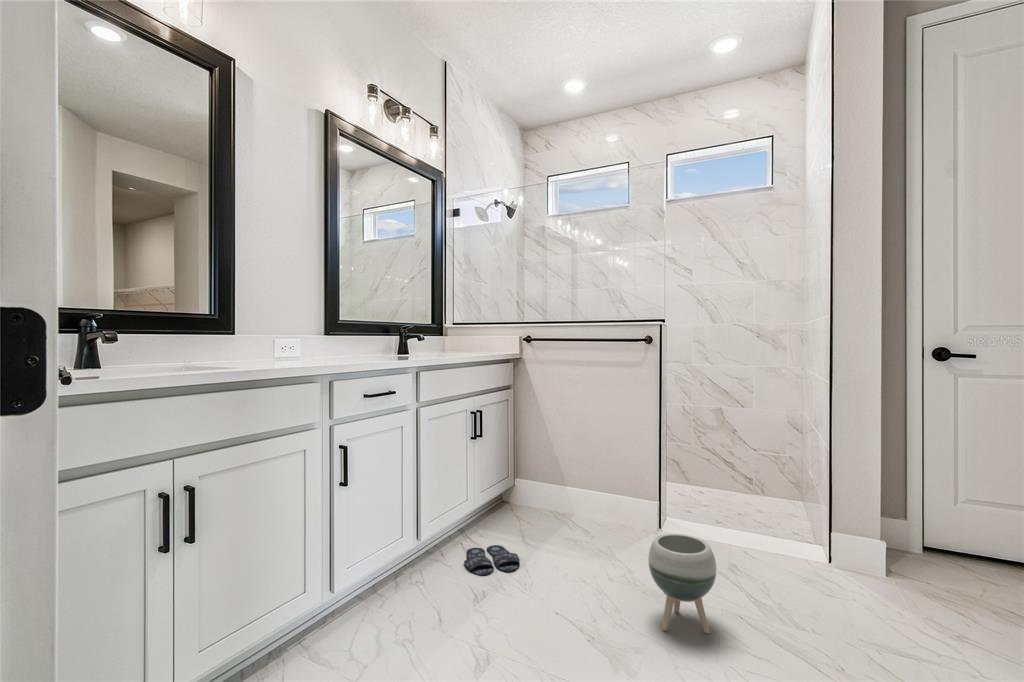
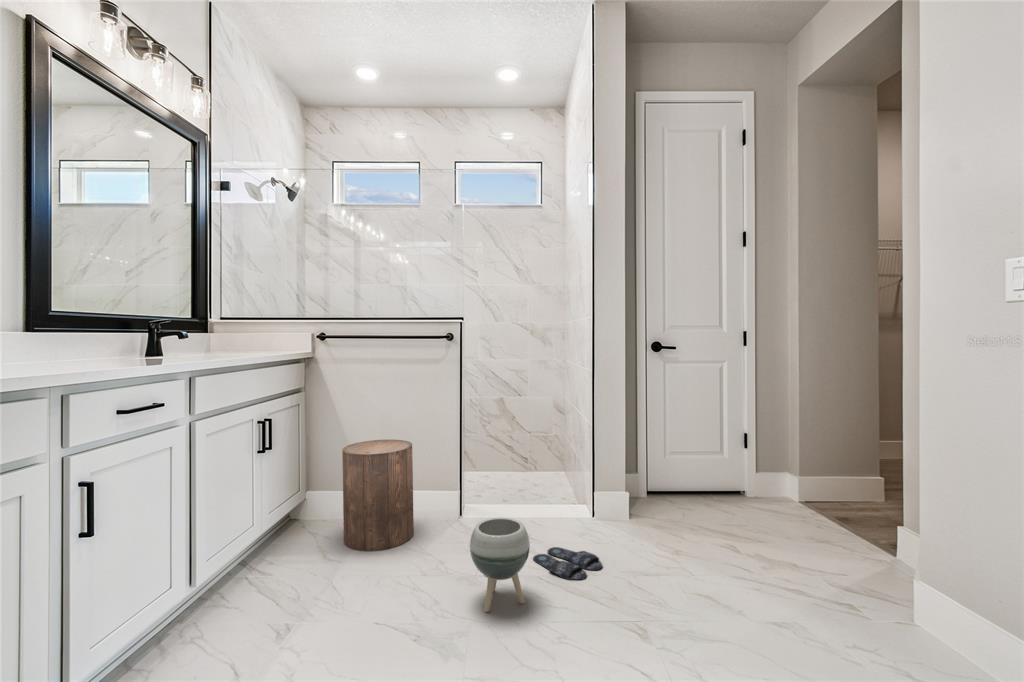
stool: none [542,439,608,546] -> present [342,440,414,551]
slippers: present [464,545,520,576] -> present [533,547,602,580]

